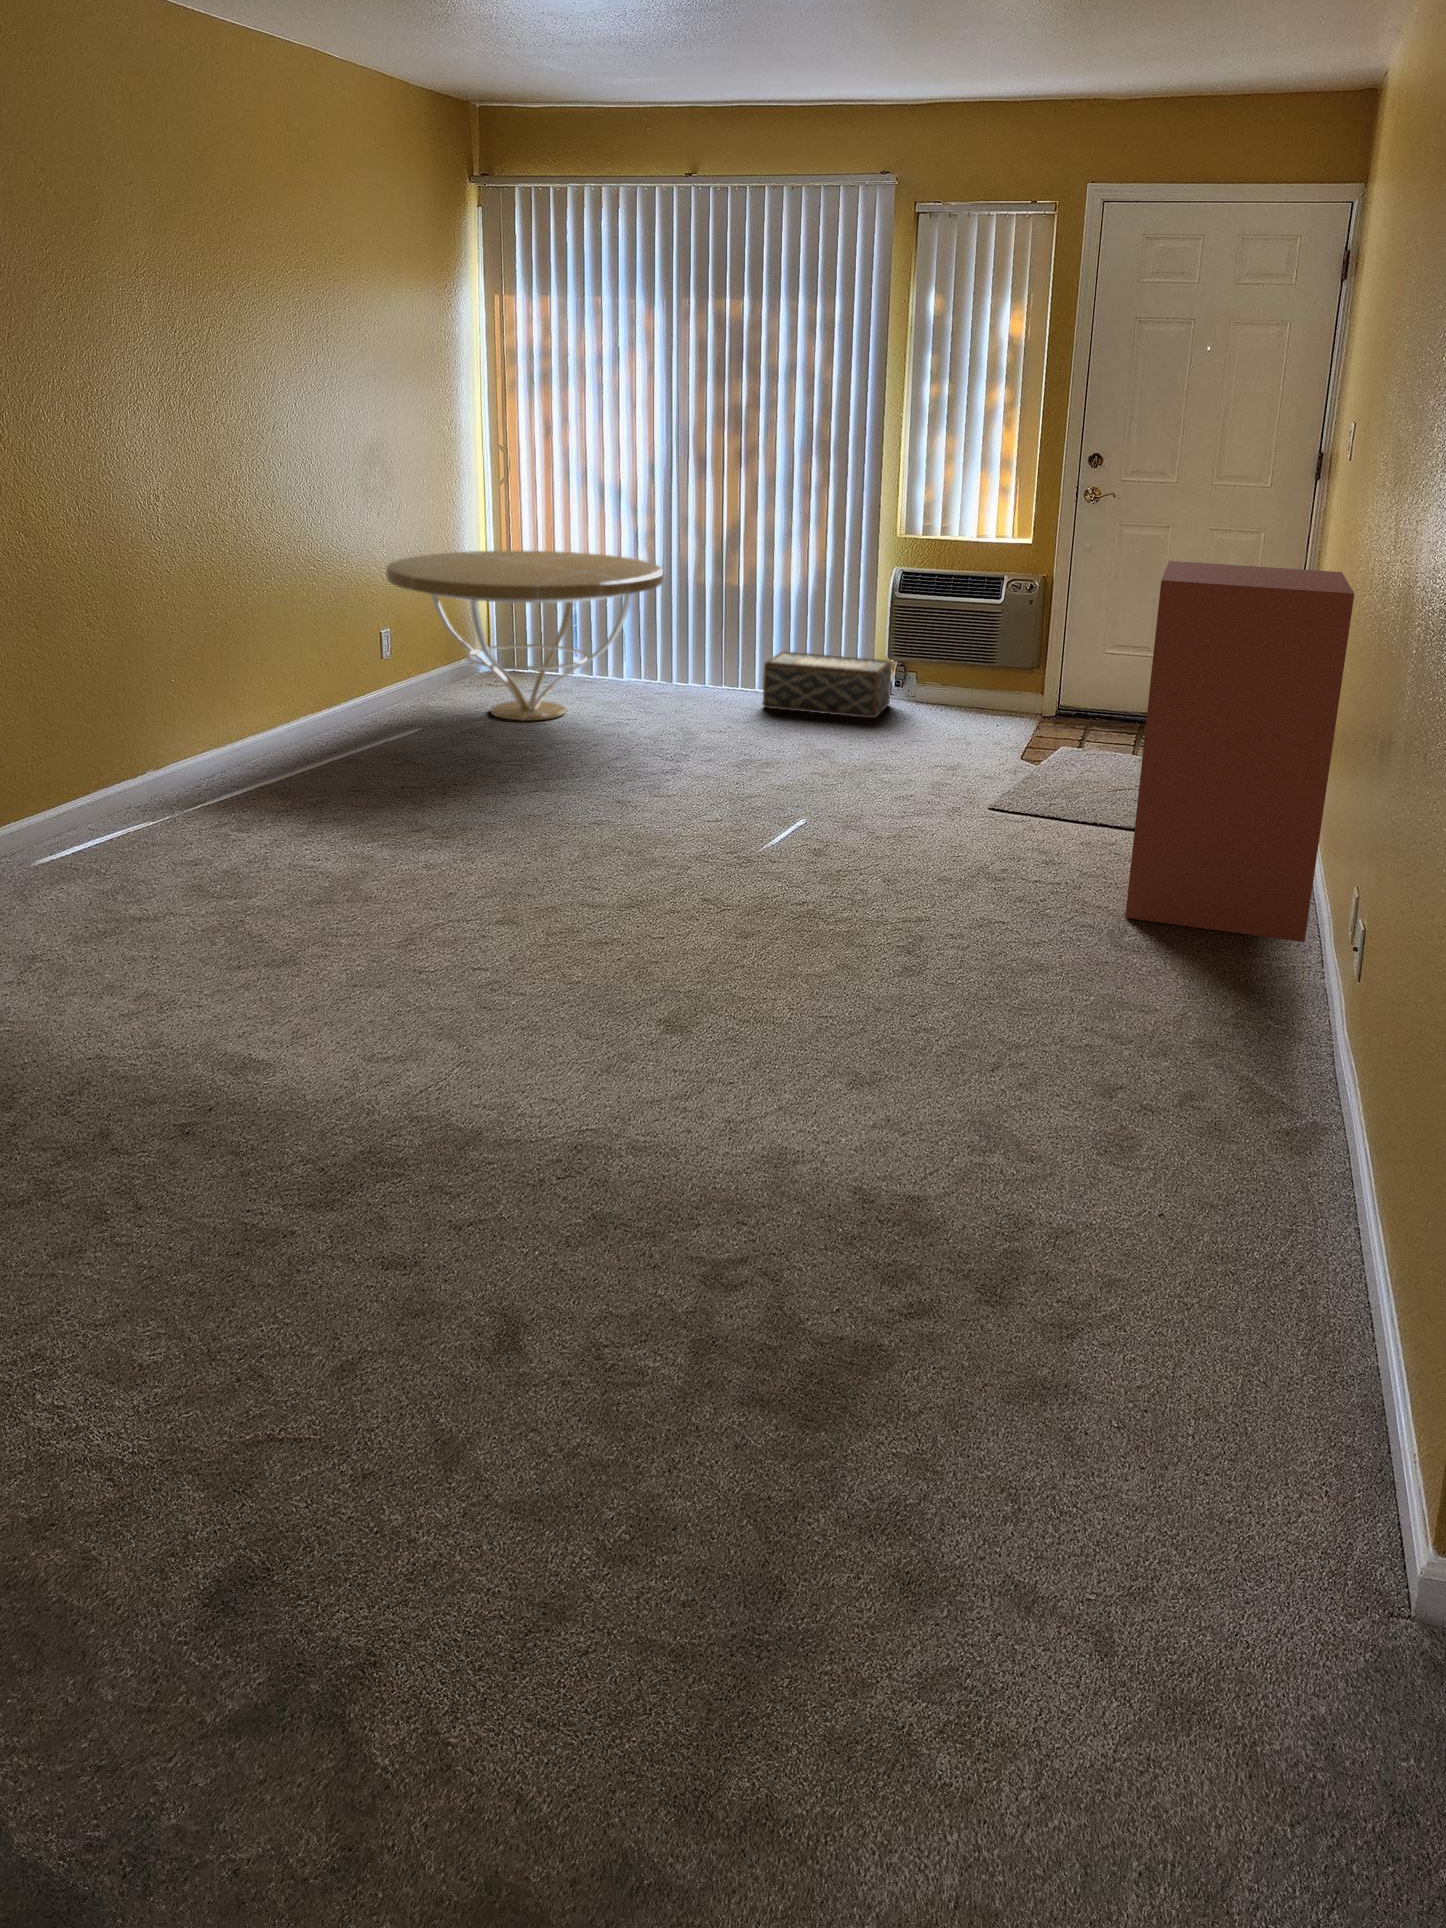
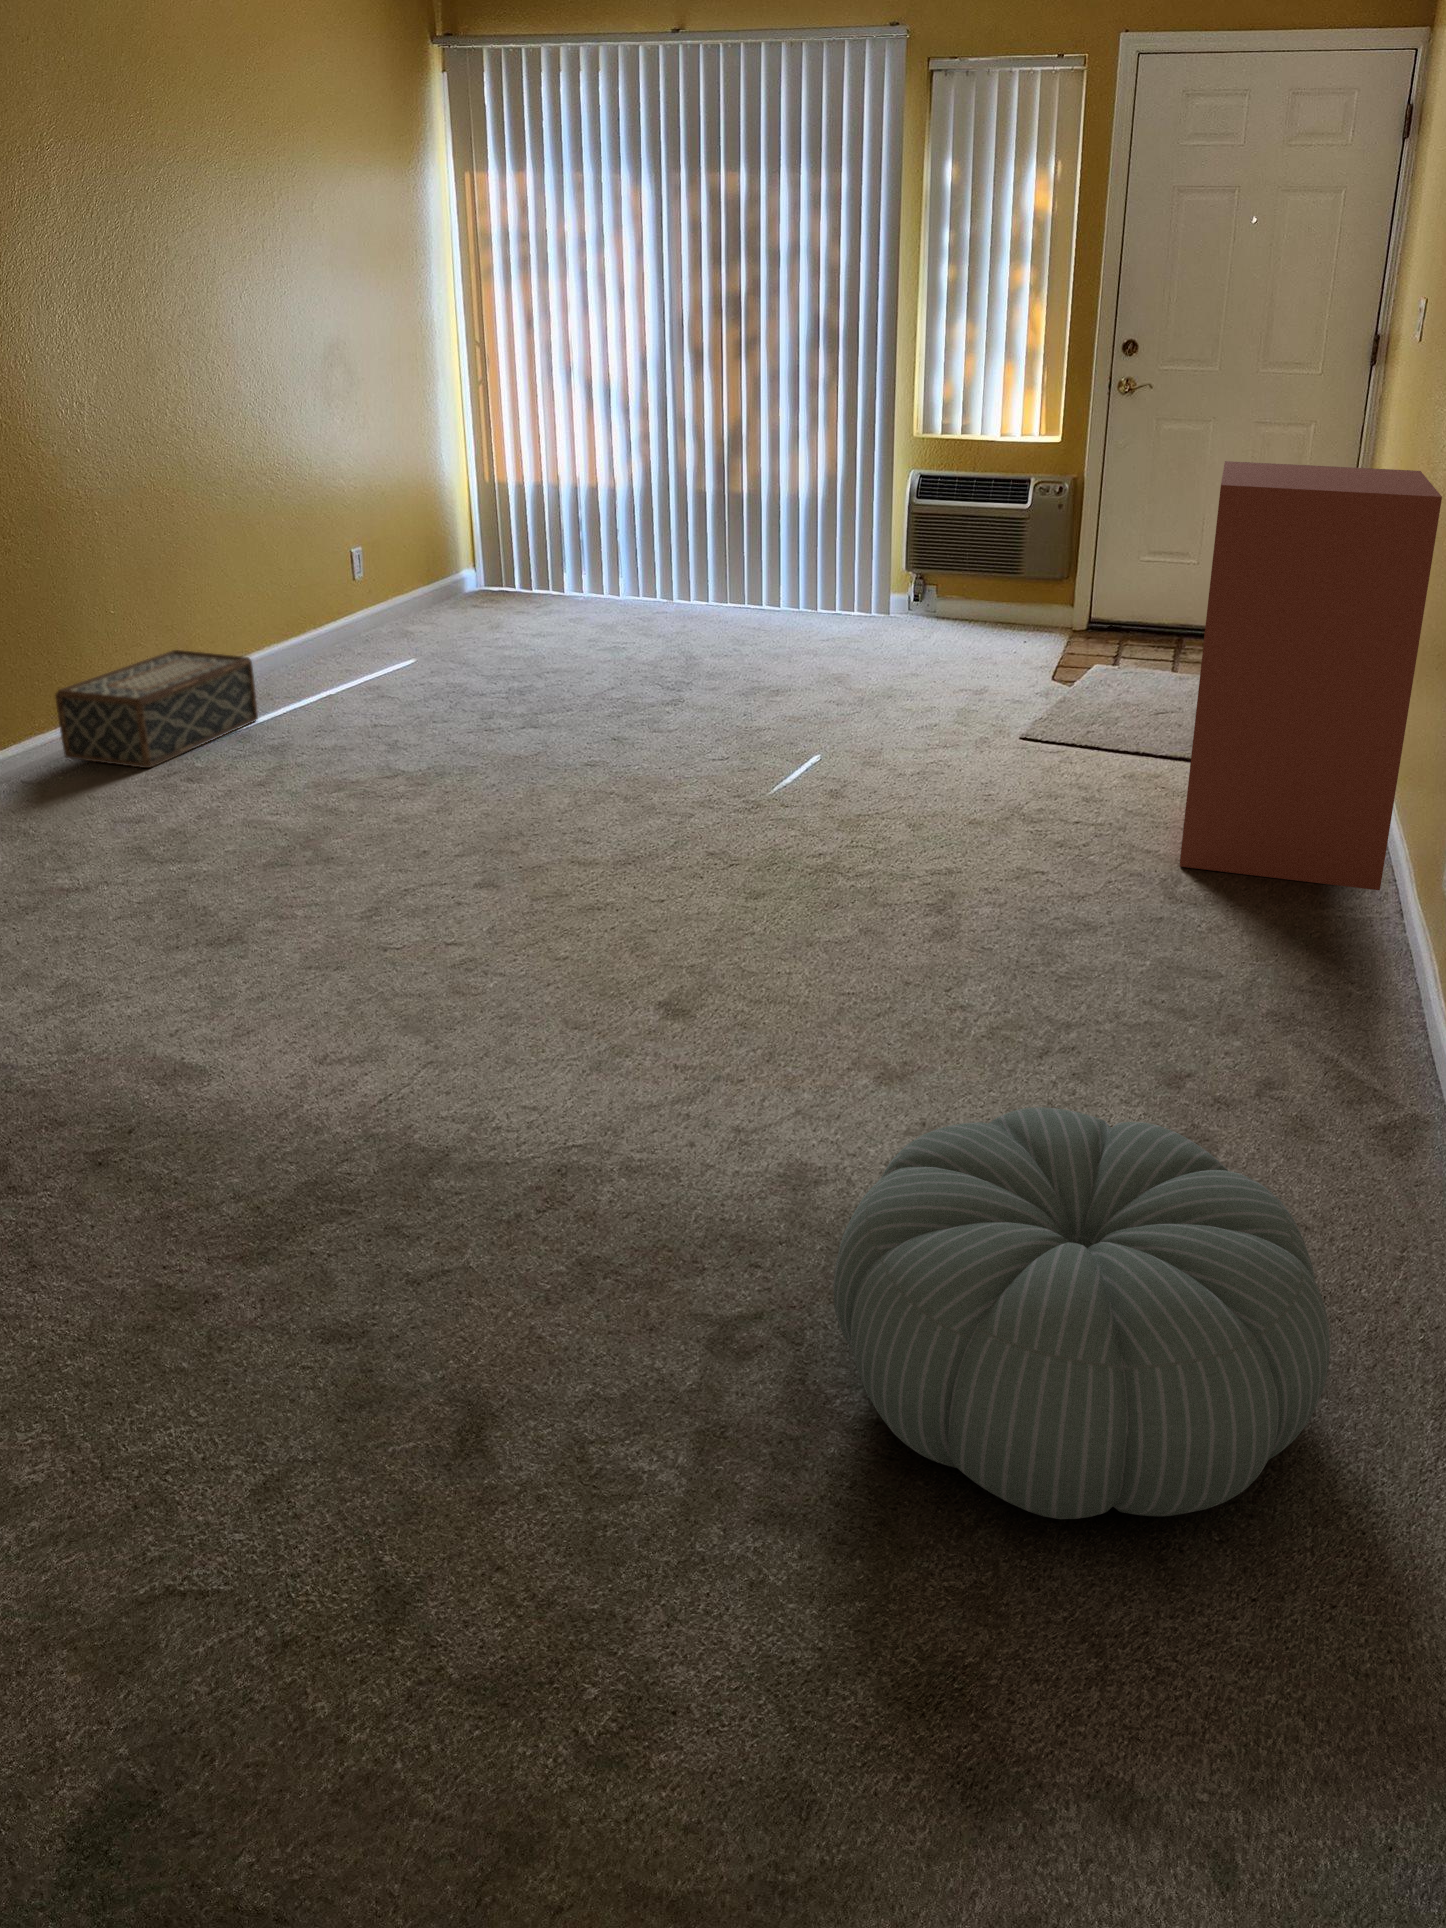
coffee table: present [386,551,663,721] -> none [346,459,657,649]
woven basket: present [763,651,892,718] -> present [55,650,258,768]
pouf: none [809,1090,1220,1410] -> present [833,1107,1330,1519]

